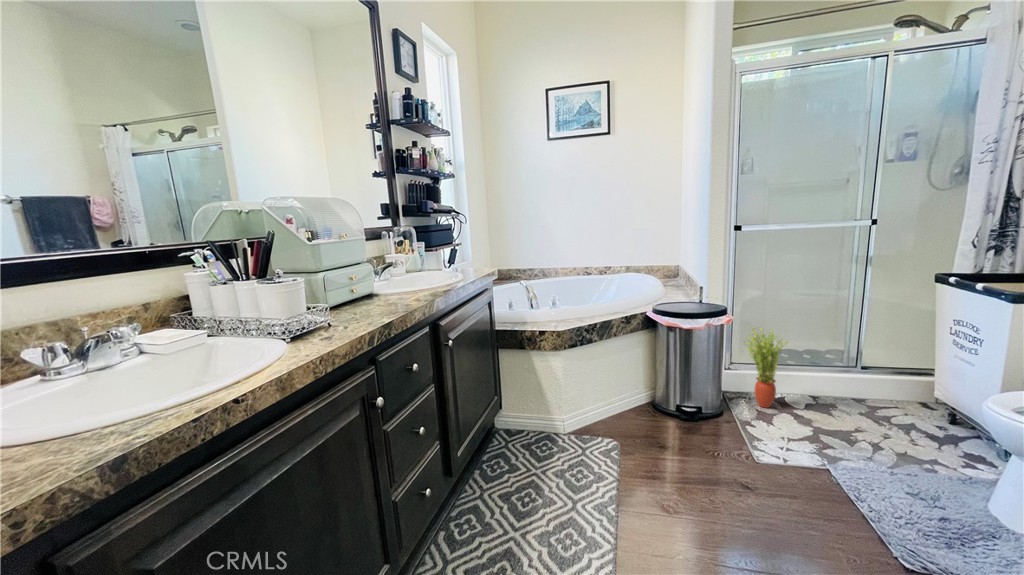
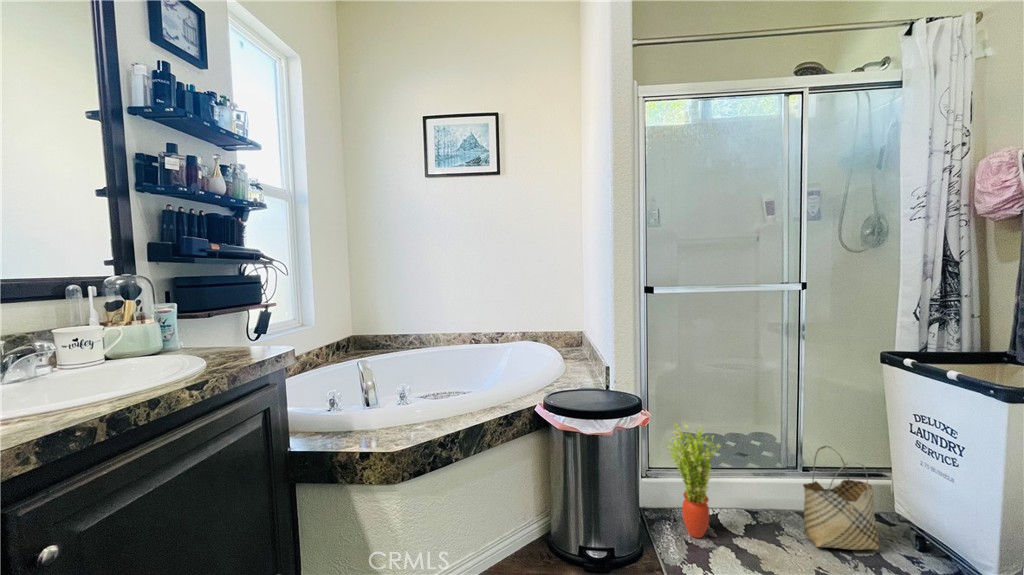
woven basket: none [852,346,916,420] -> present [803,446,879,550]

